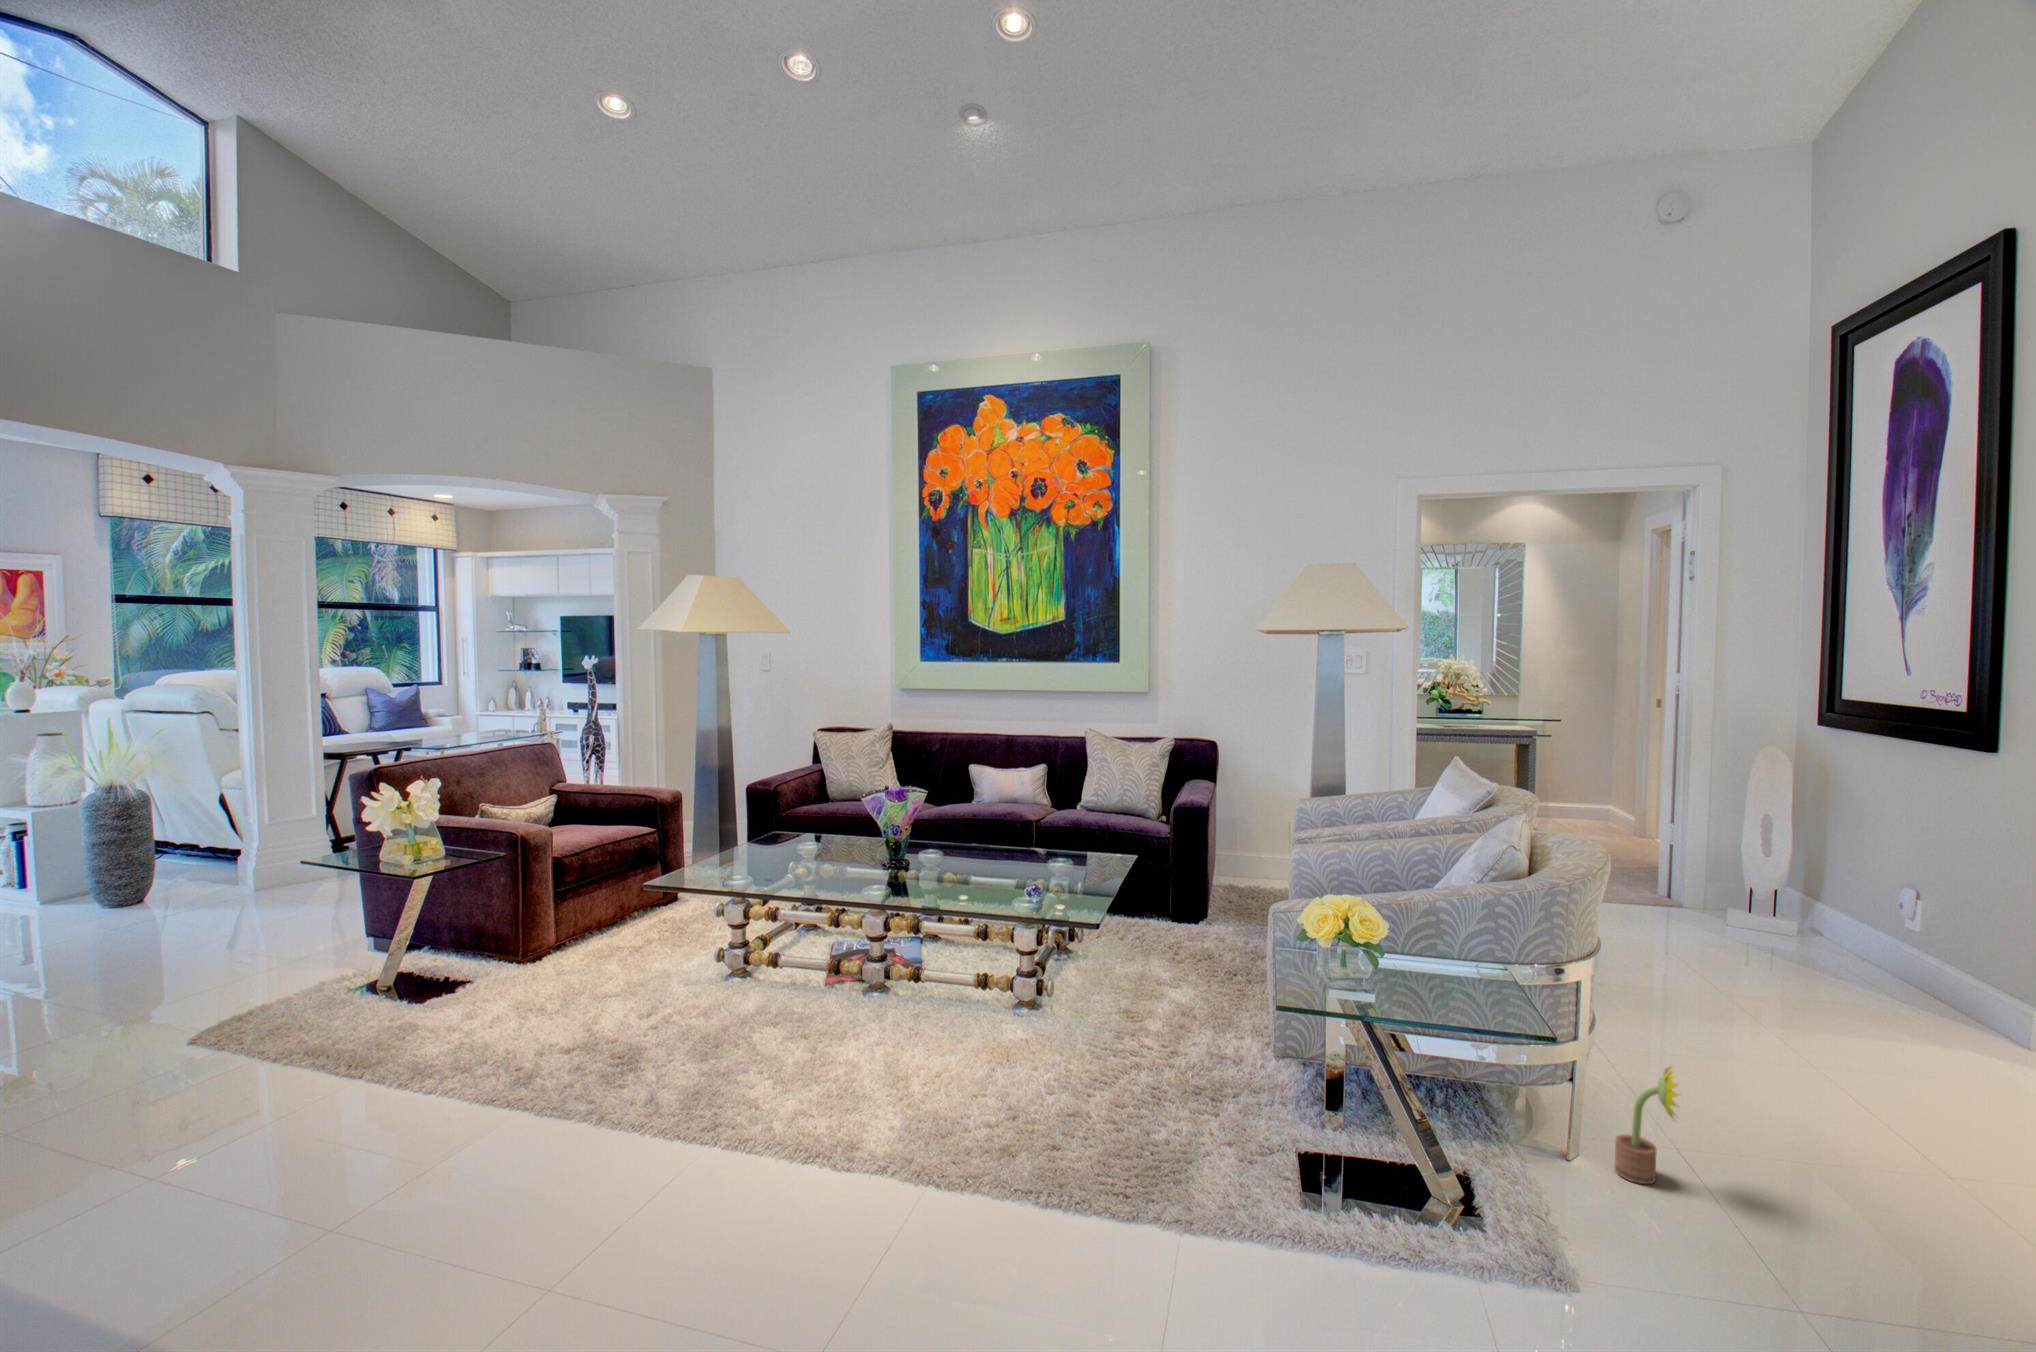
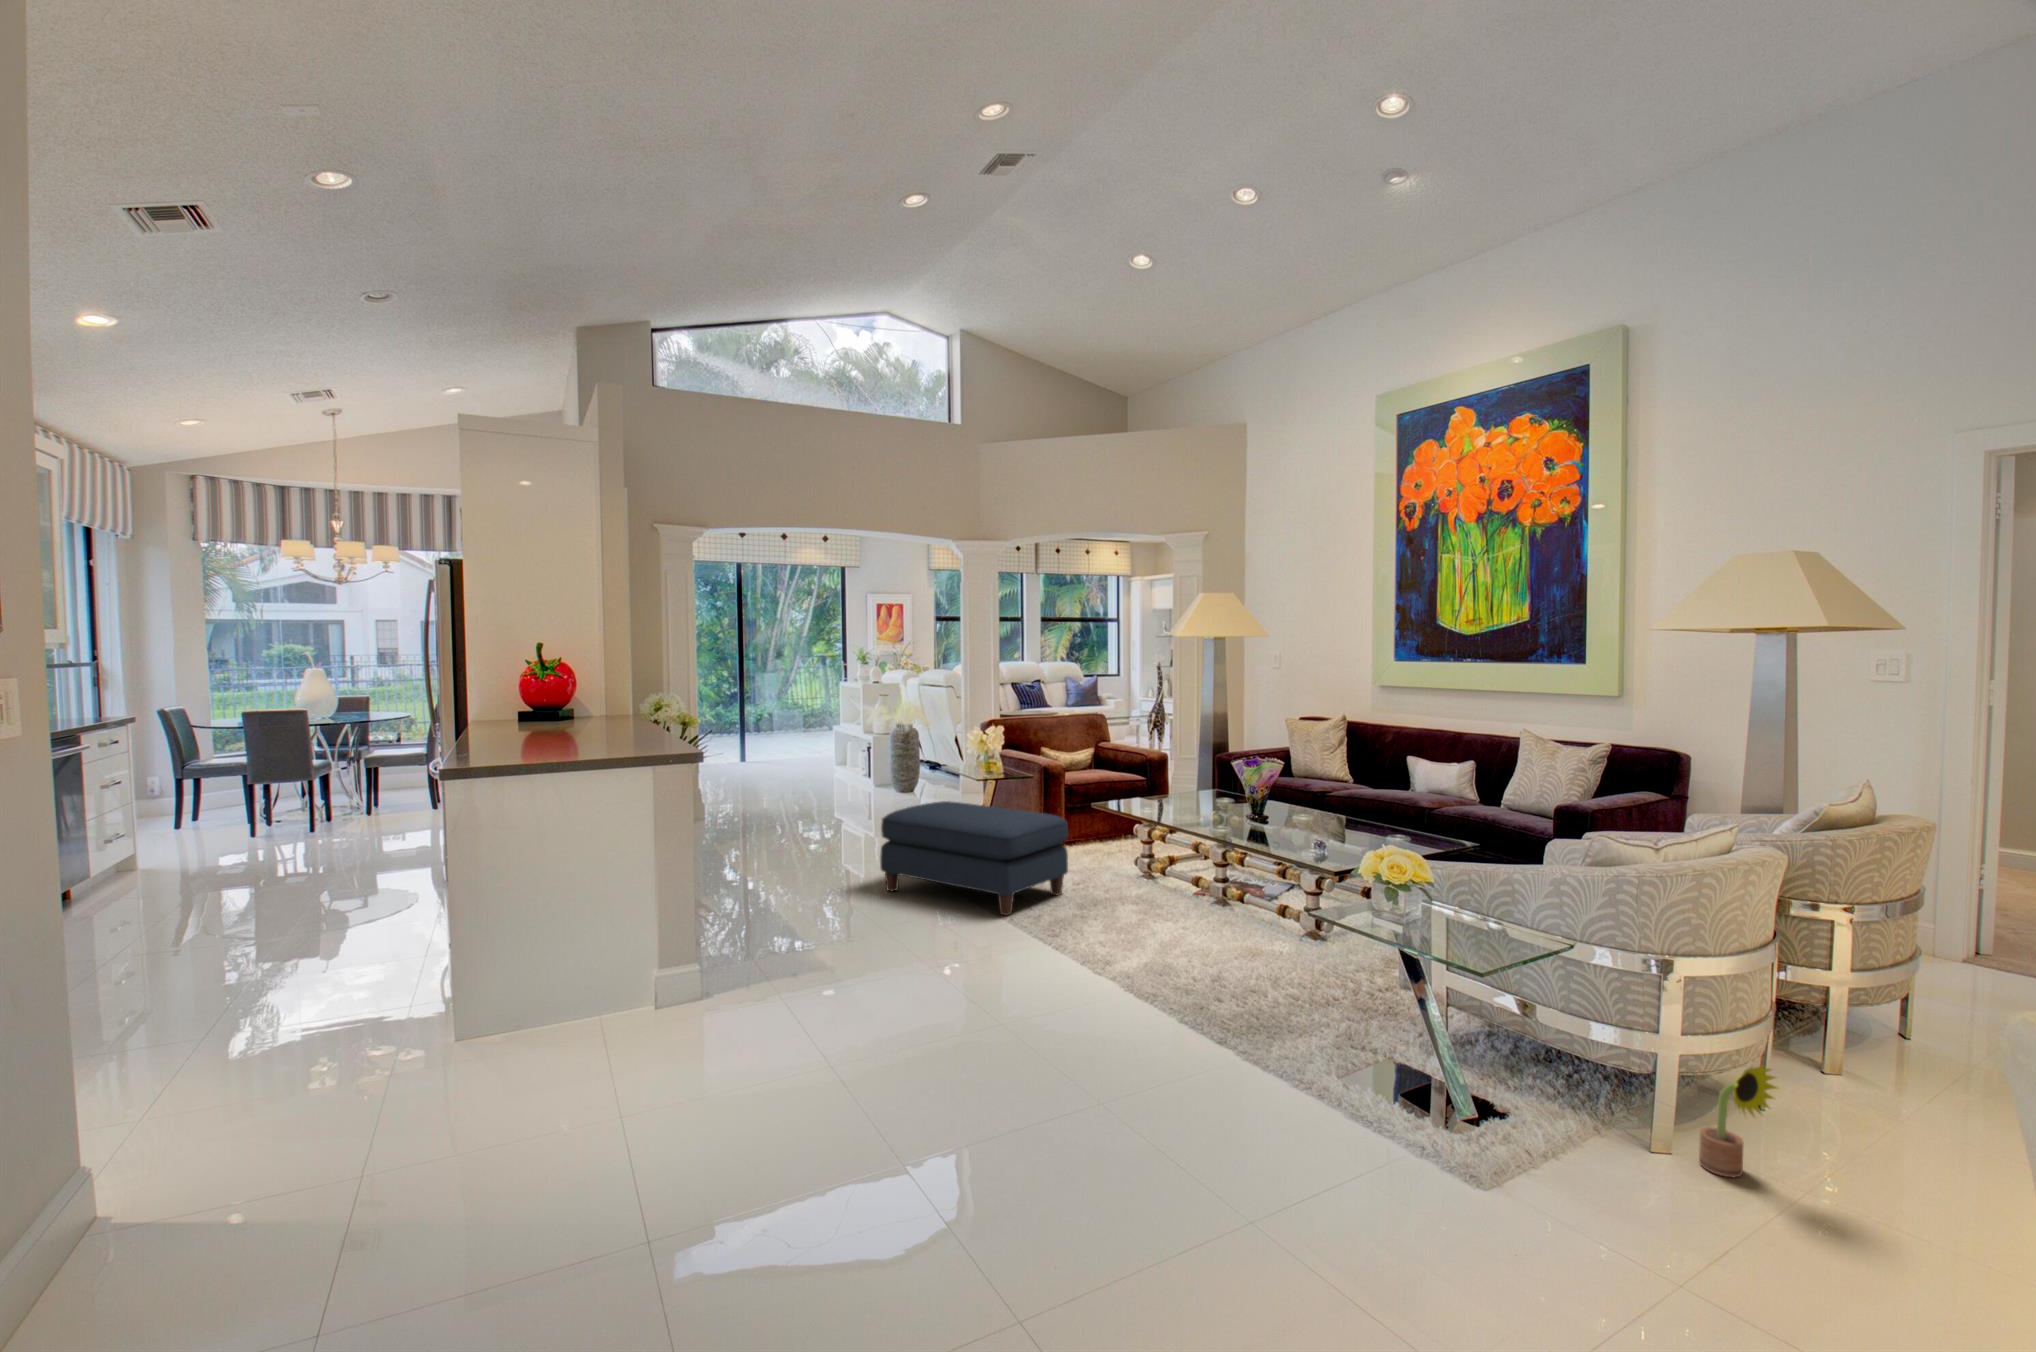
ottoman: none [264,921,639,1132] -> present [880,801,1068,916]

